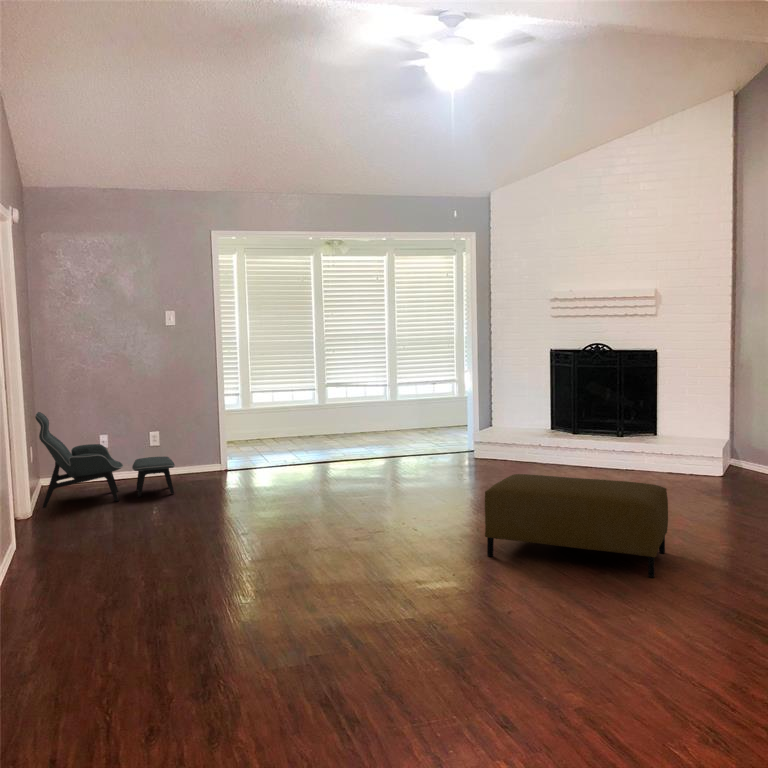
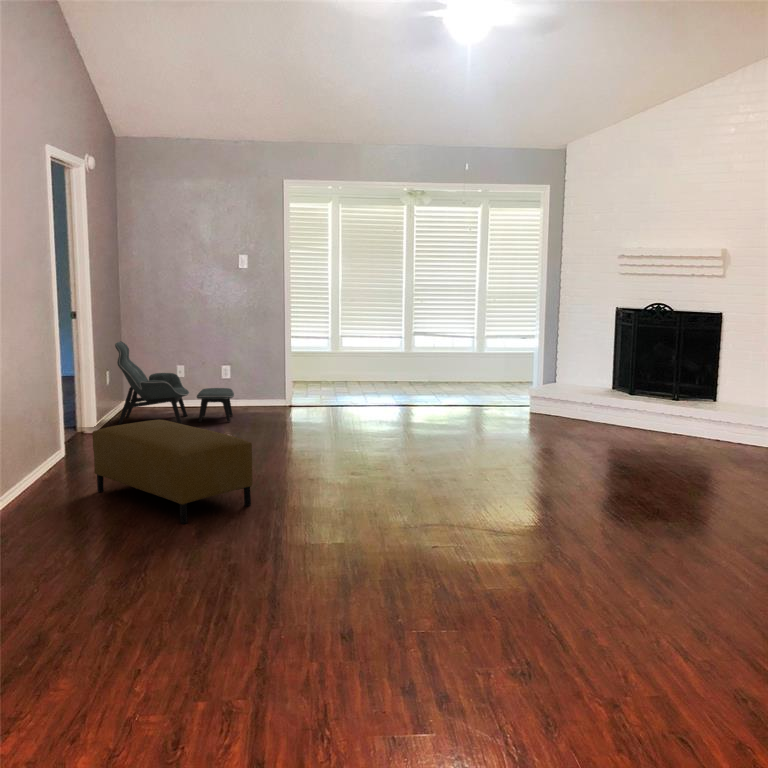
ottoman: present [485,474,668,578] -> present [92,419,253,524]

